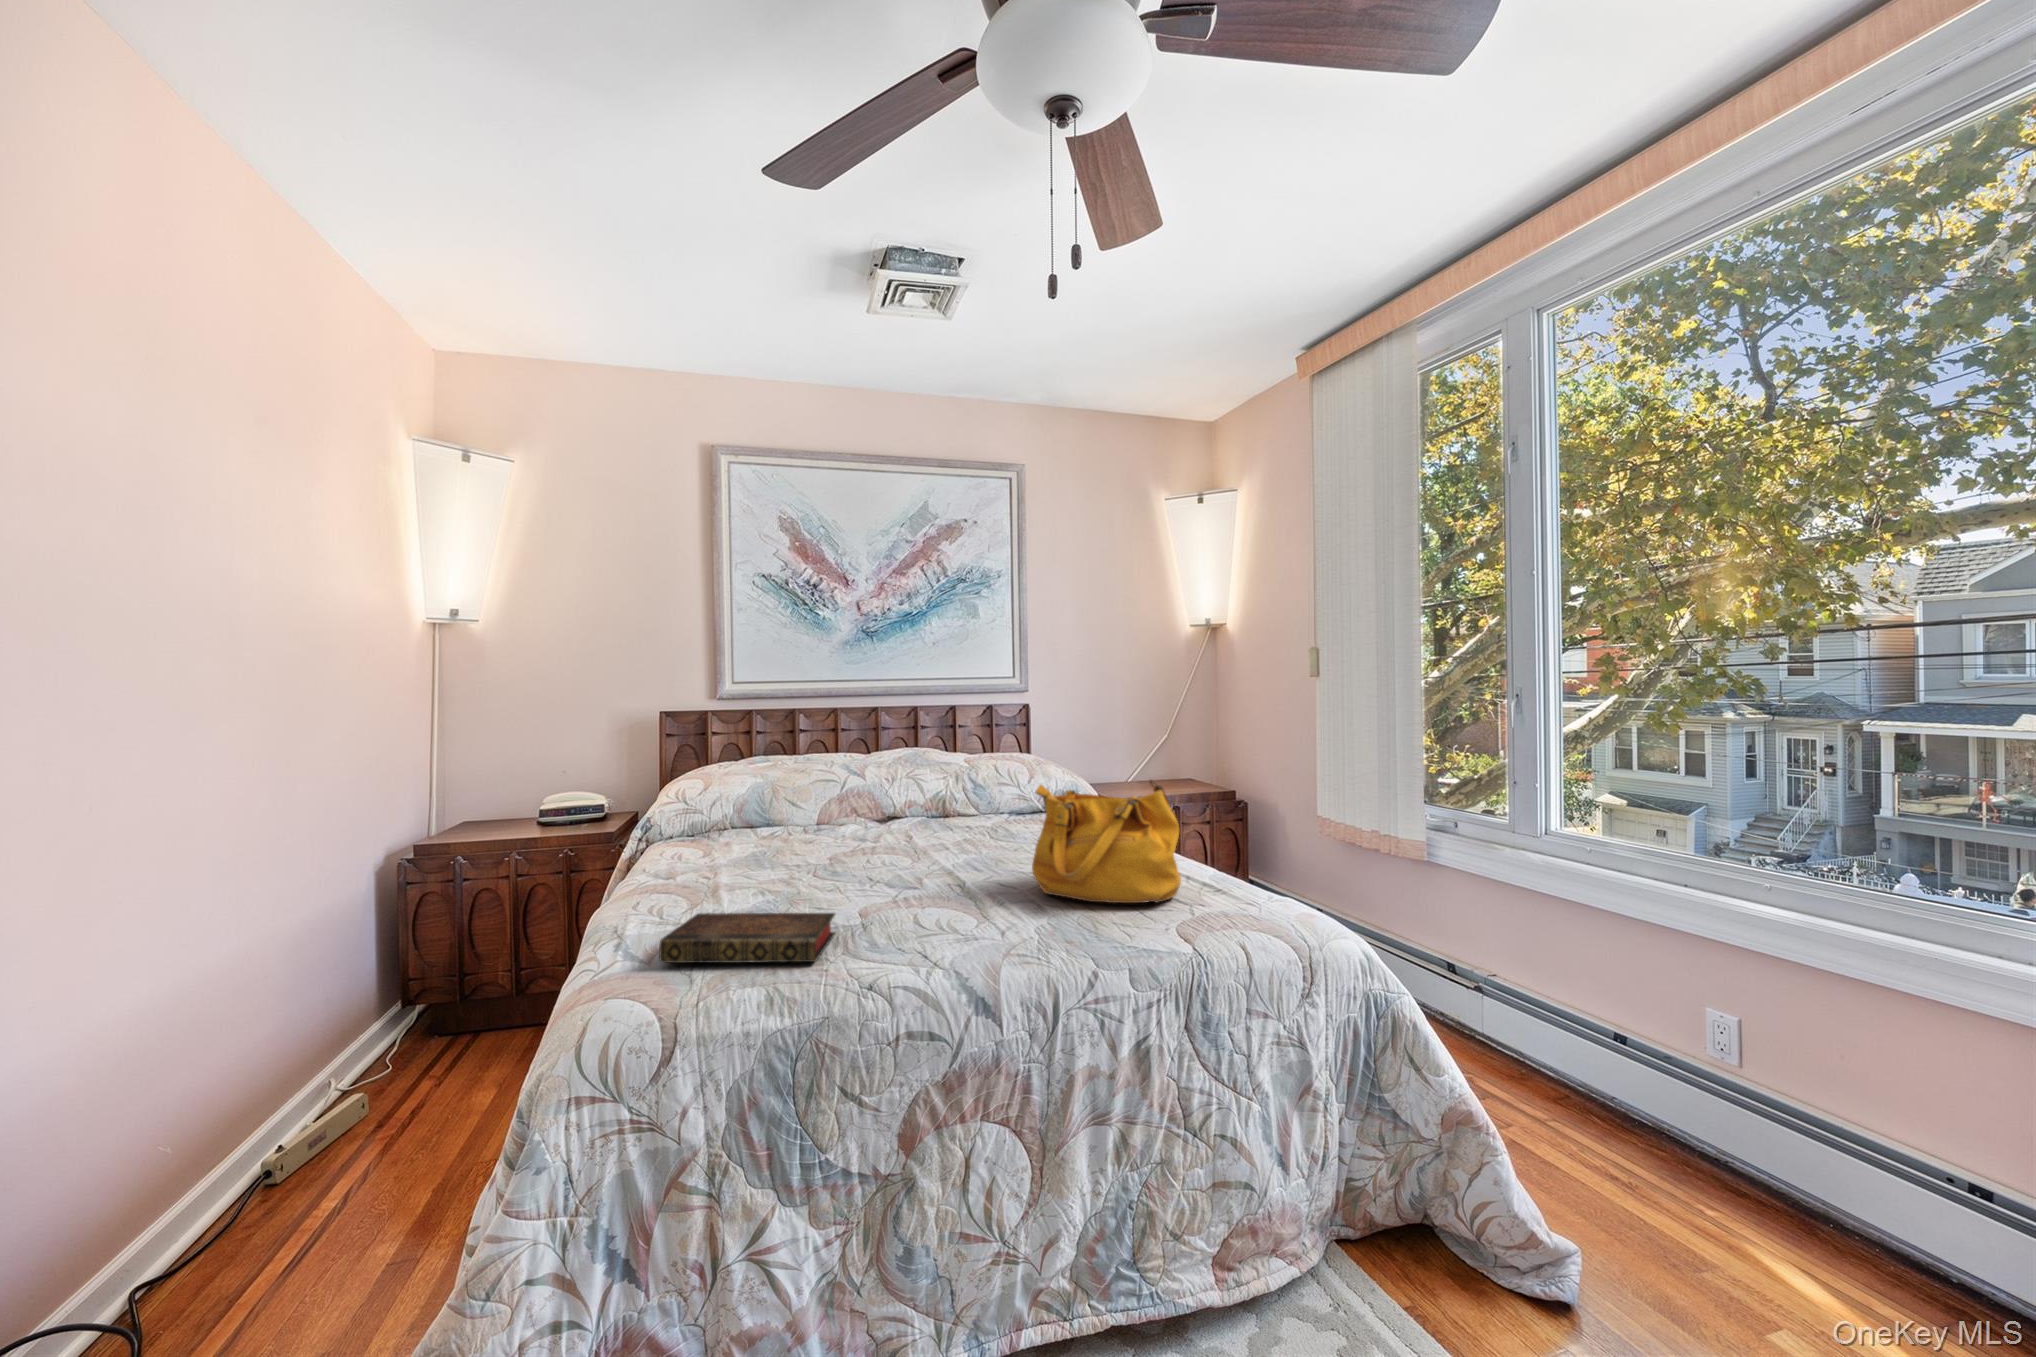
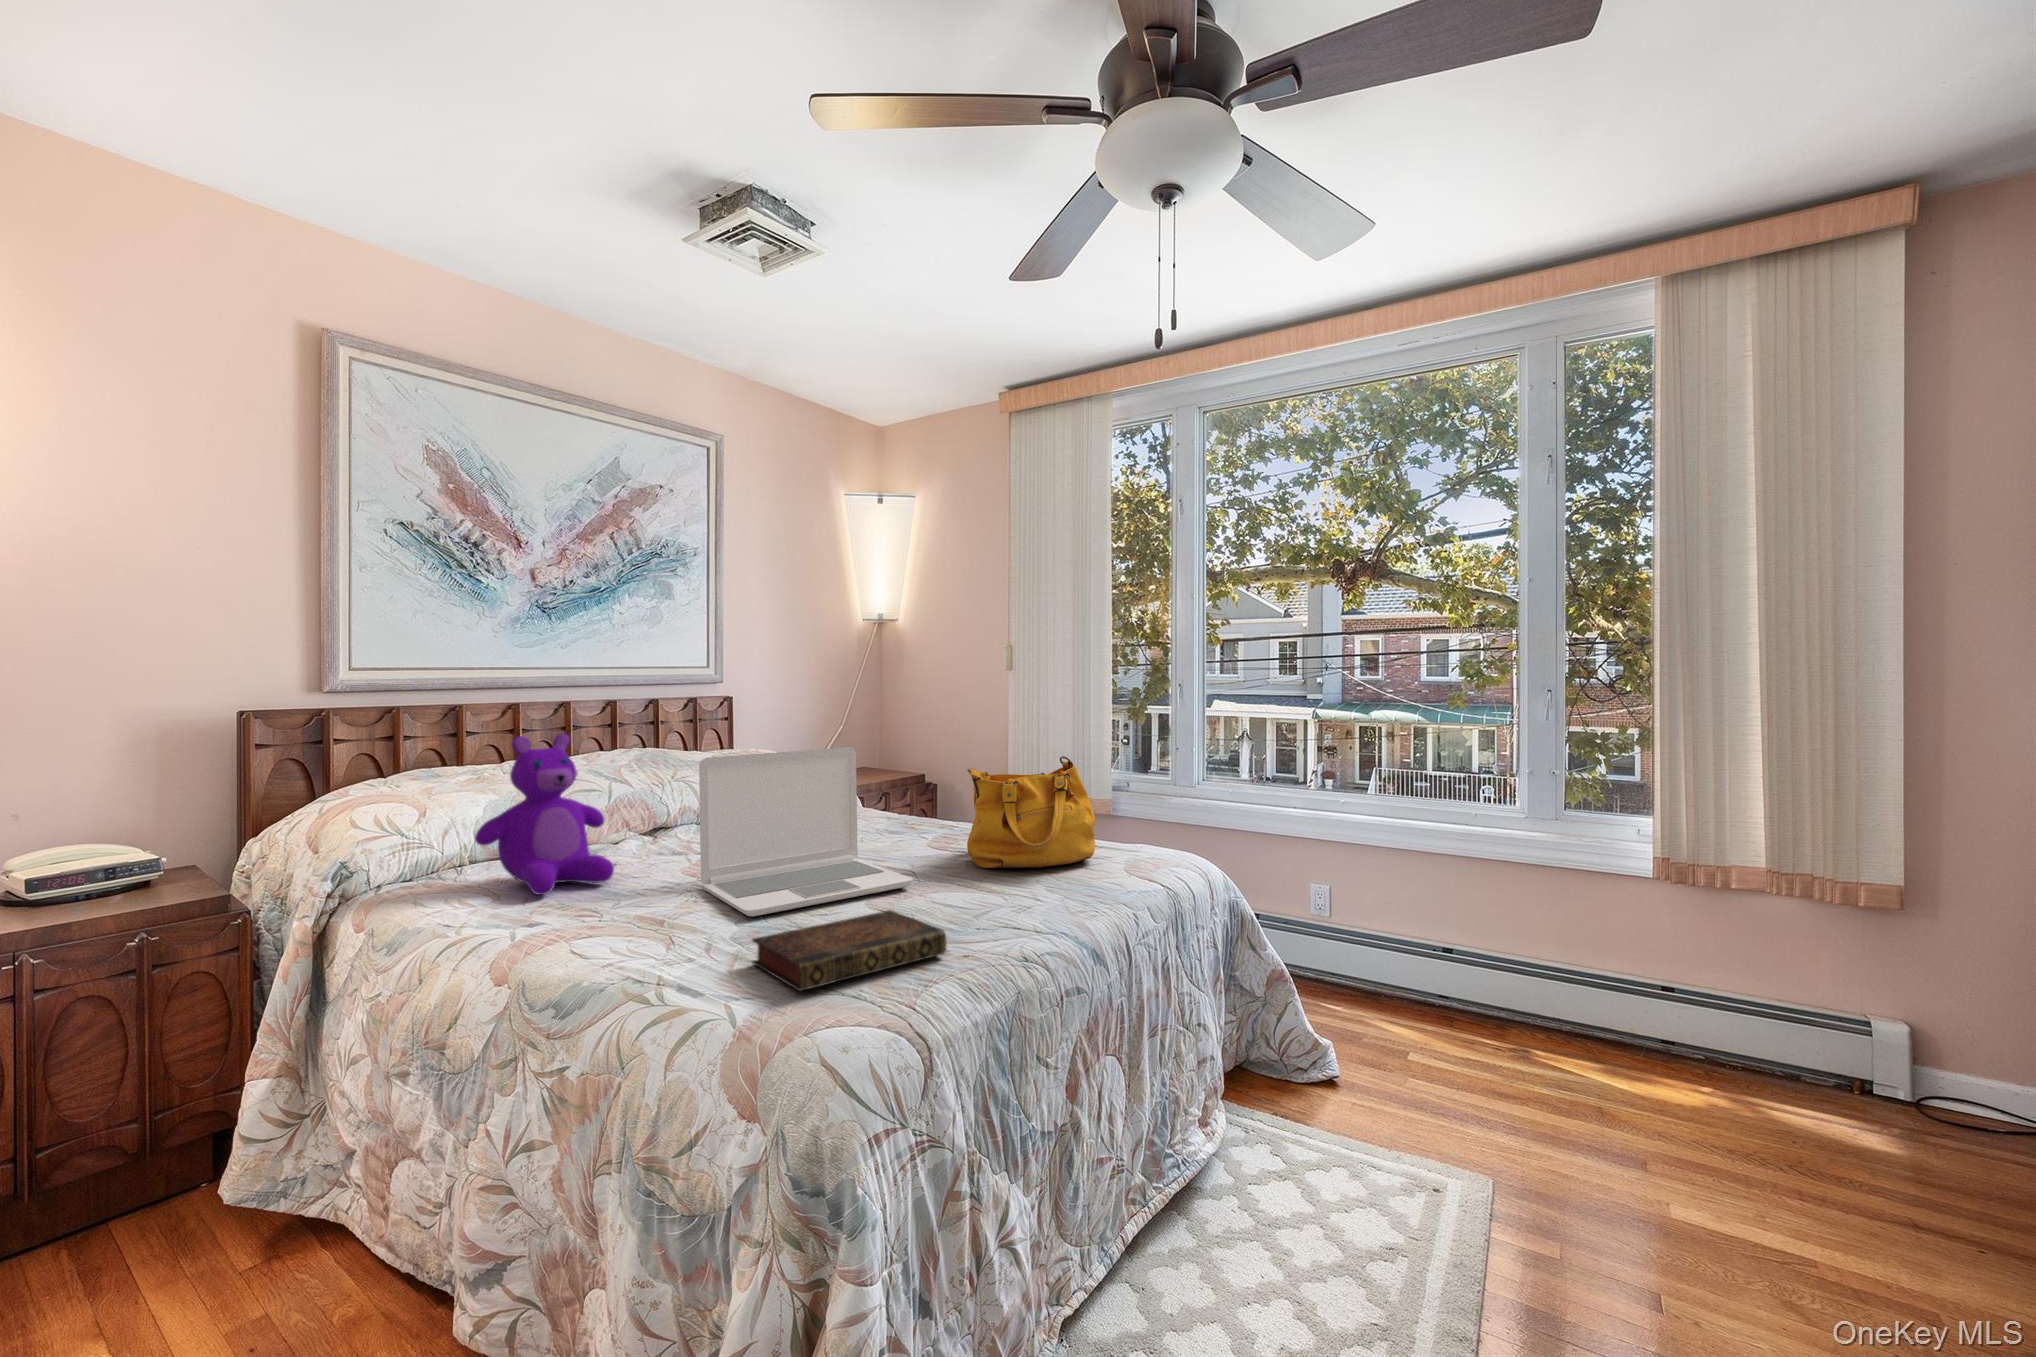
teddy bear: none [691,733,791,858] -> present [475,733,614,895]
laptop: none [773,756,953,899] -> present [699,747,913,916]

